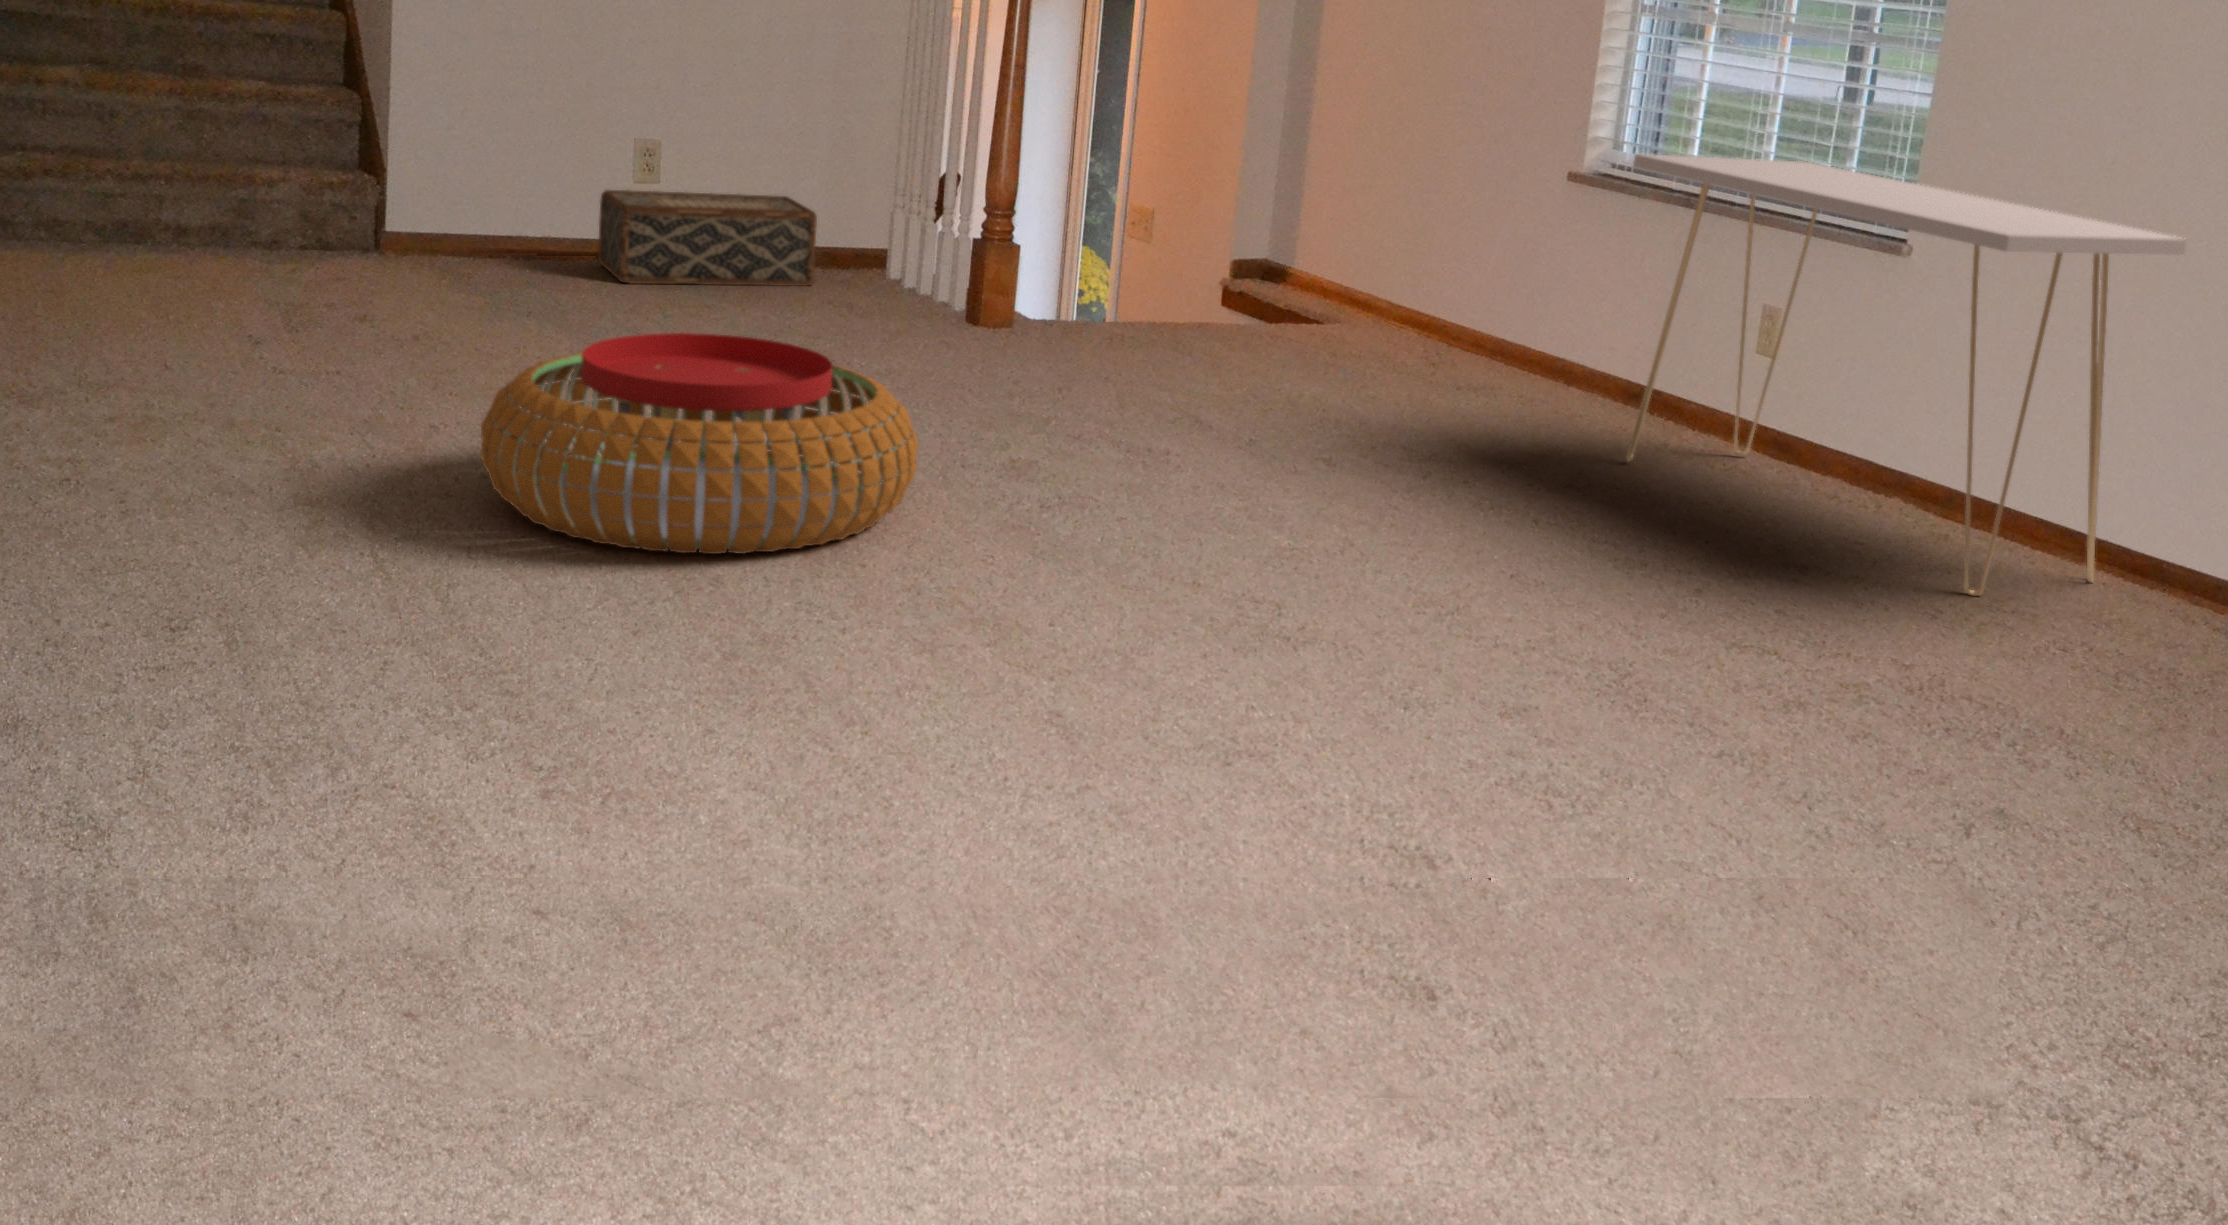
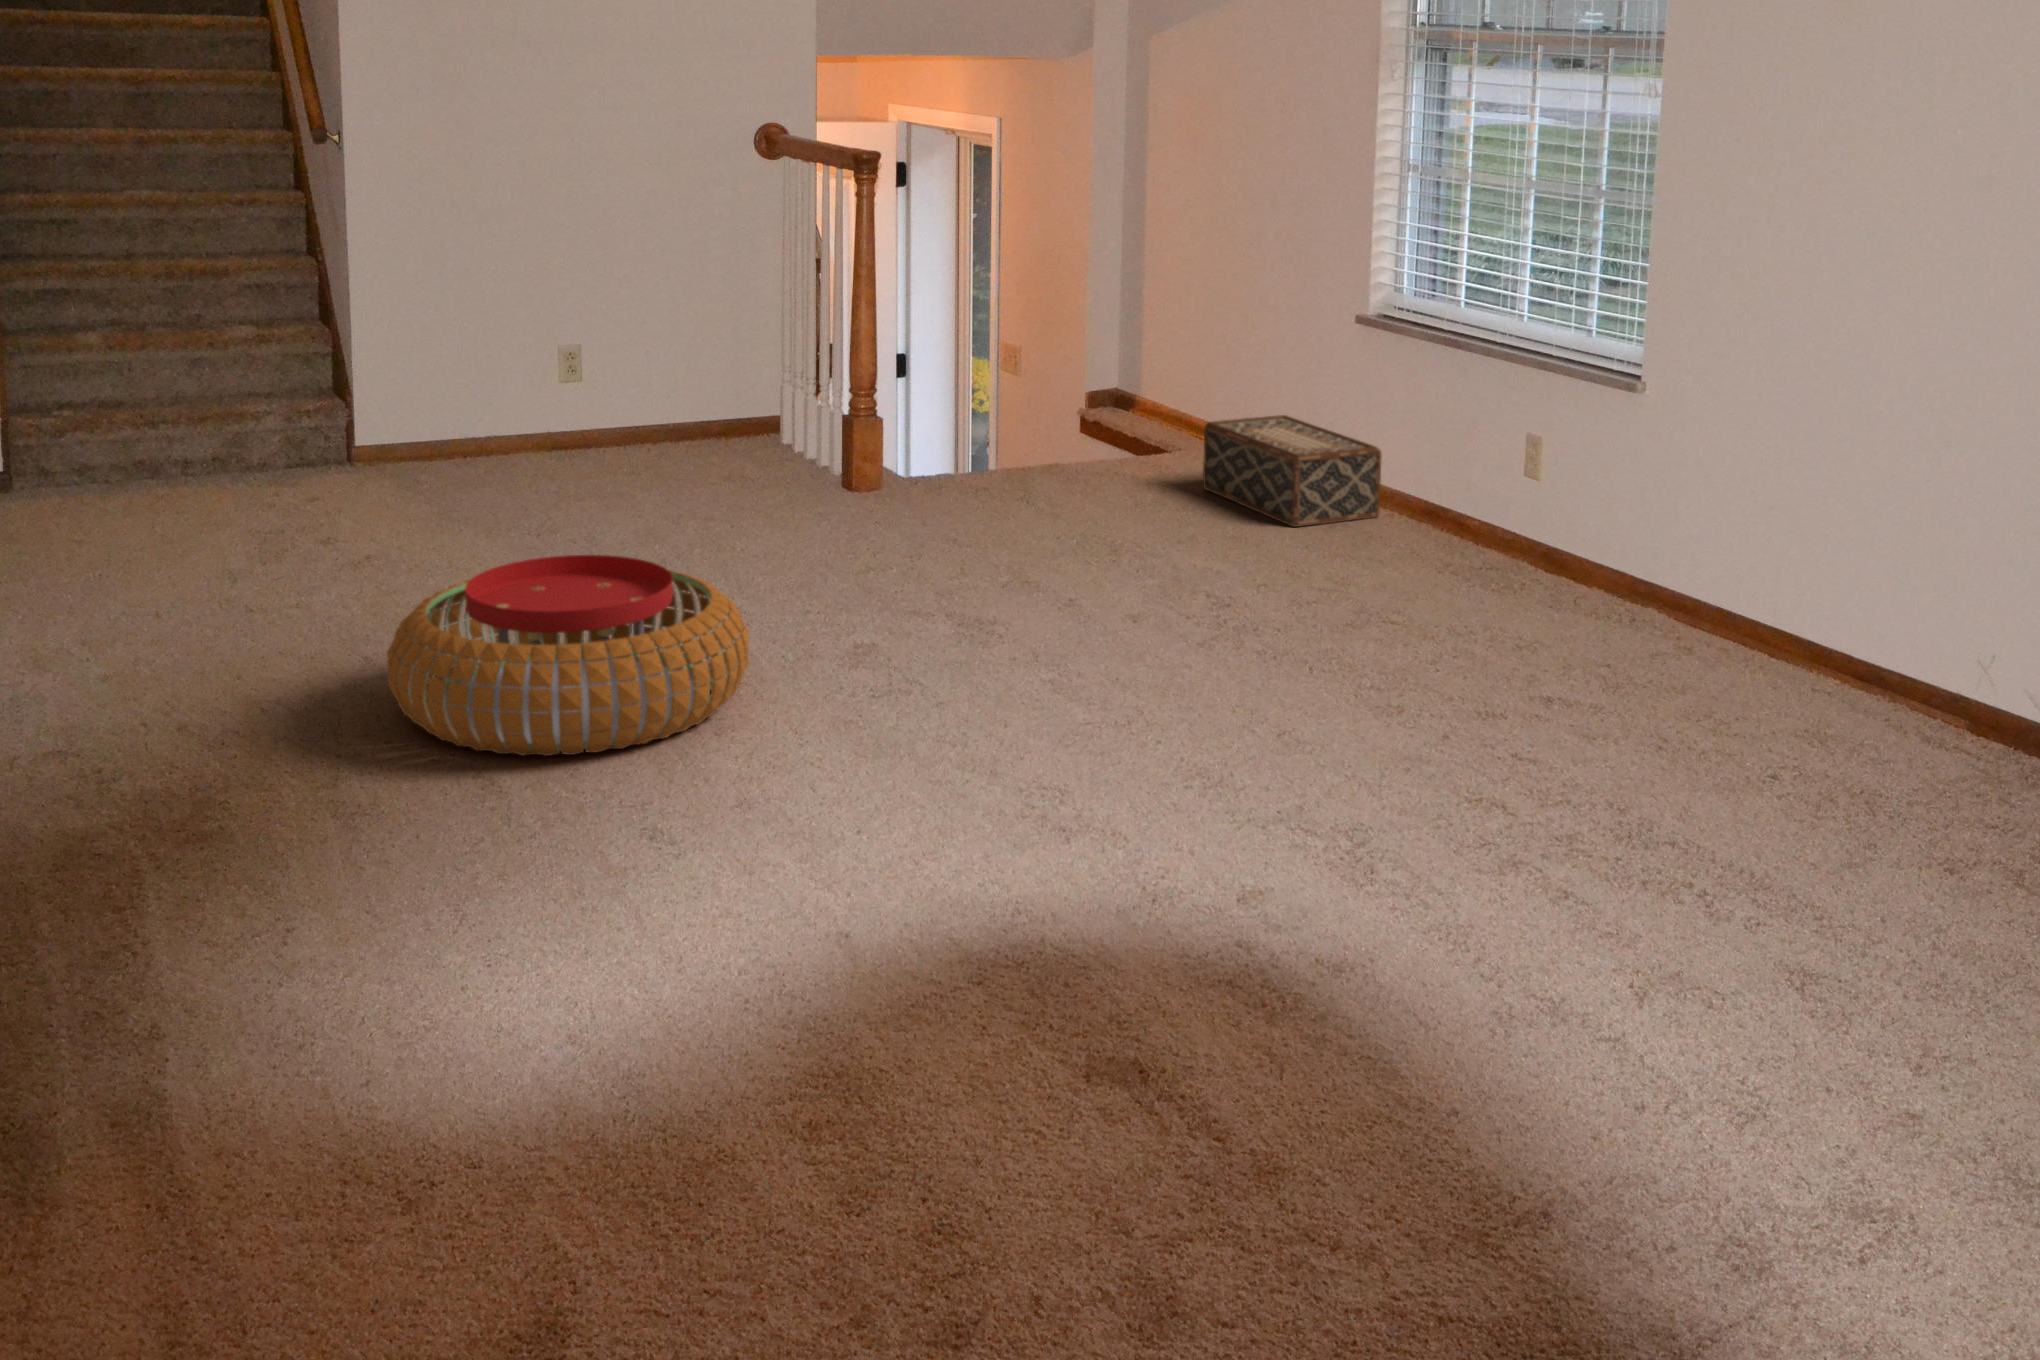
console table: present [1626,154,2187,596] -> none [1381,310,1874,718]
woven basket: present [599,190,817,286] -> present [1203,415,1382,527]

